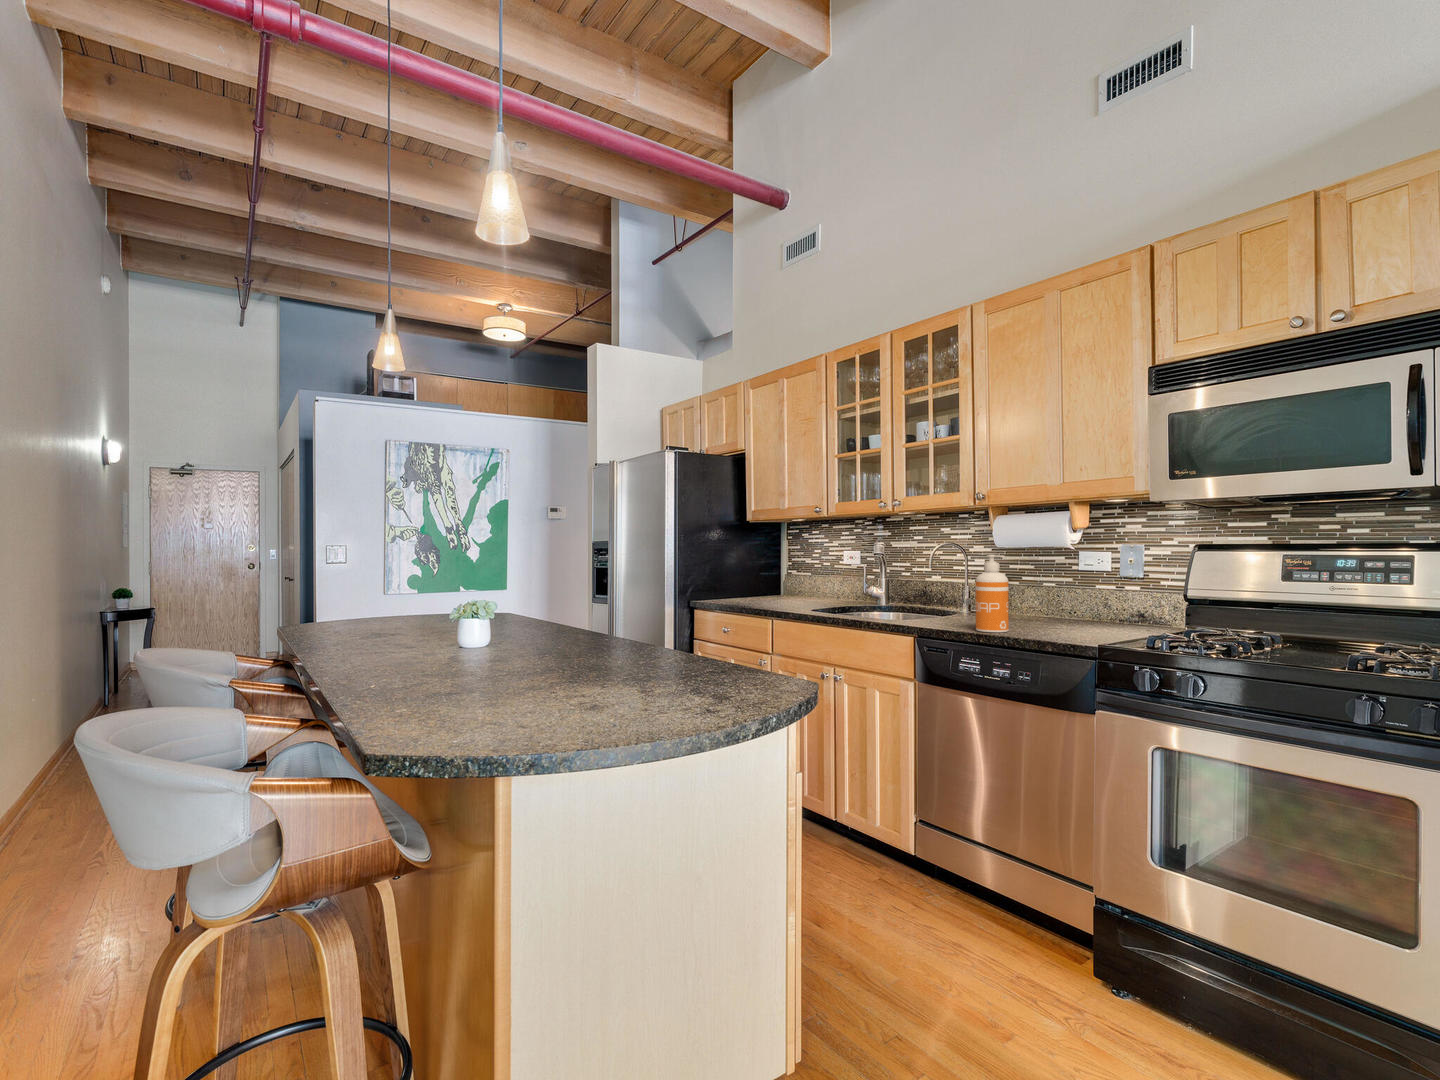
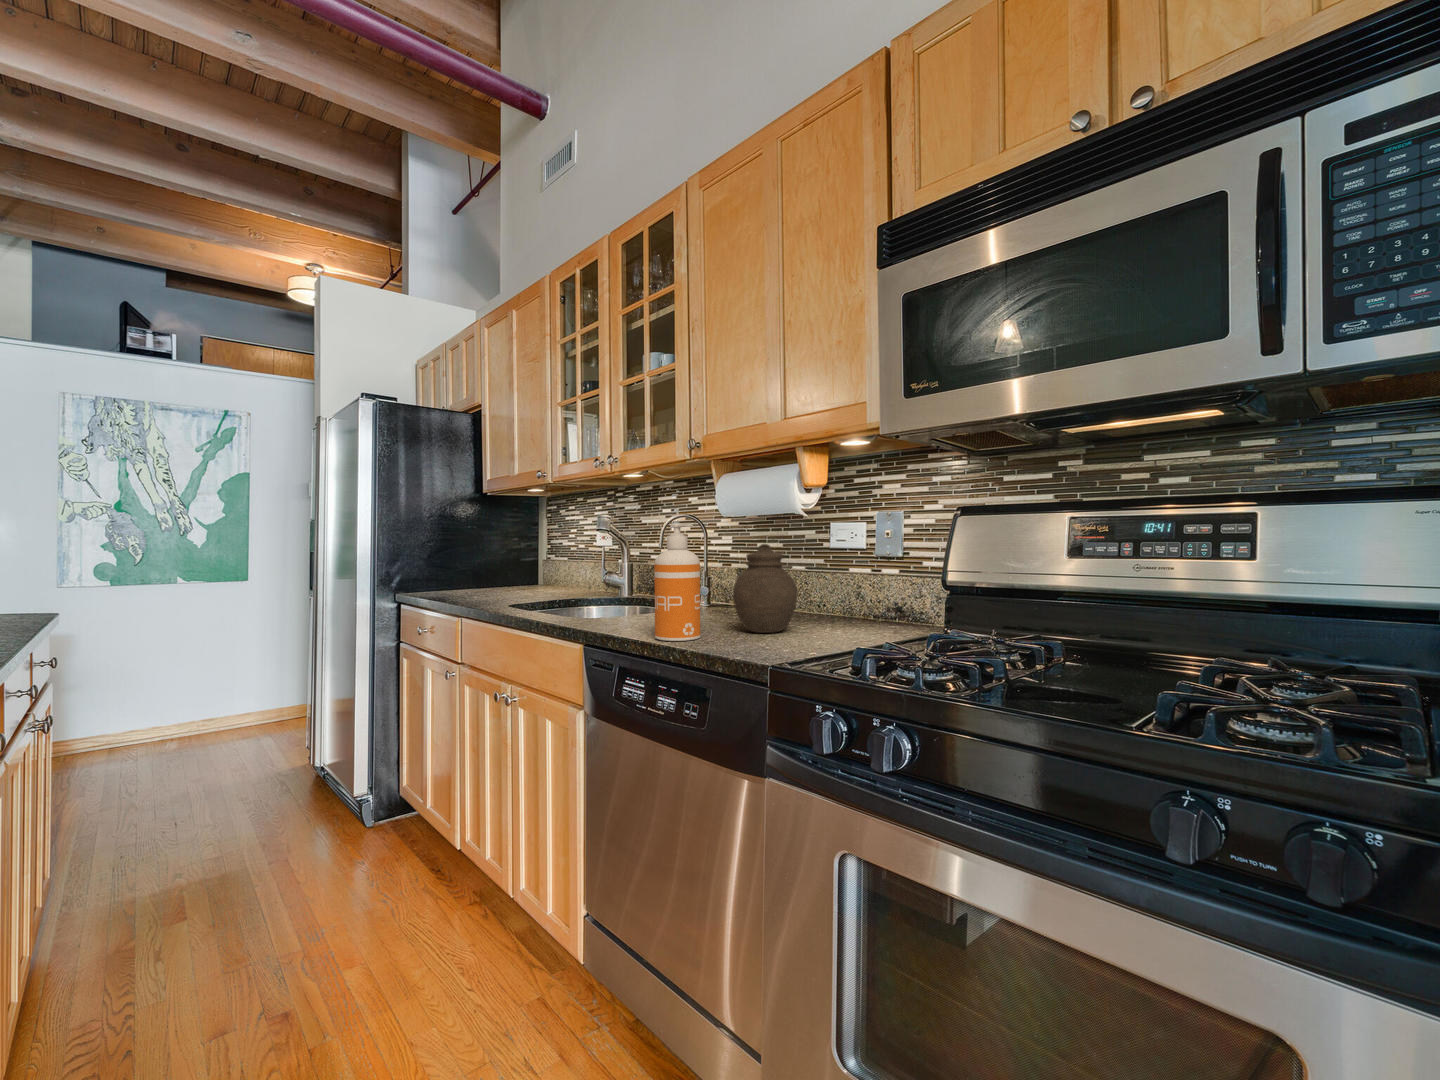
jar: none [1025,569,1072,629] -> present [733,544,797,633]

